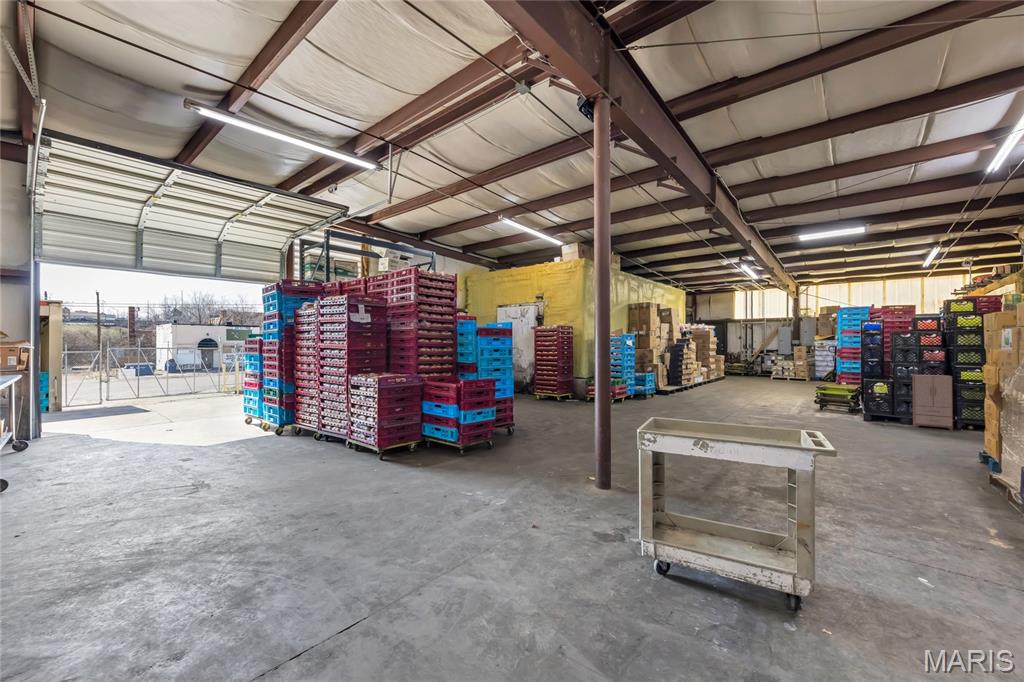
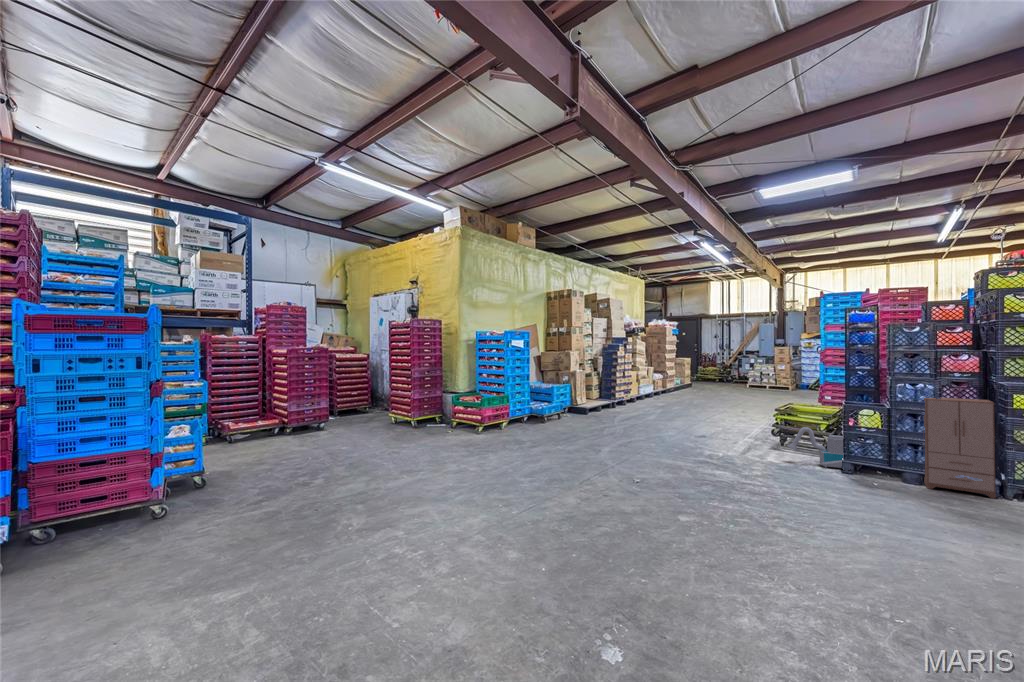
vacuum cleaner: none [827,395,869,420] -> present [787,427,847,471]

